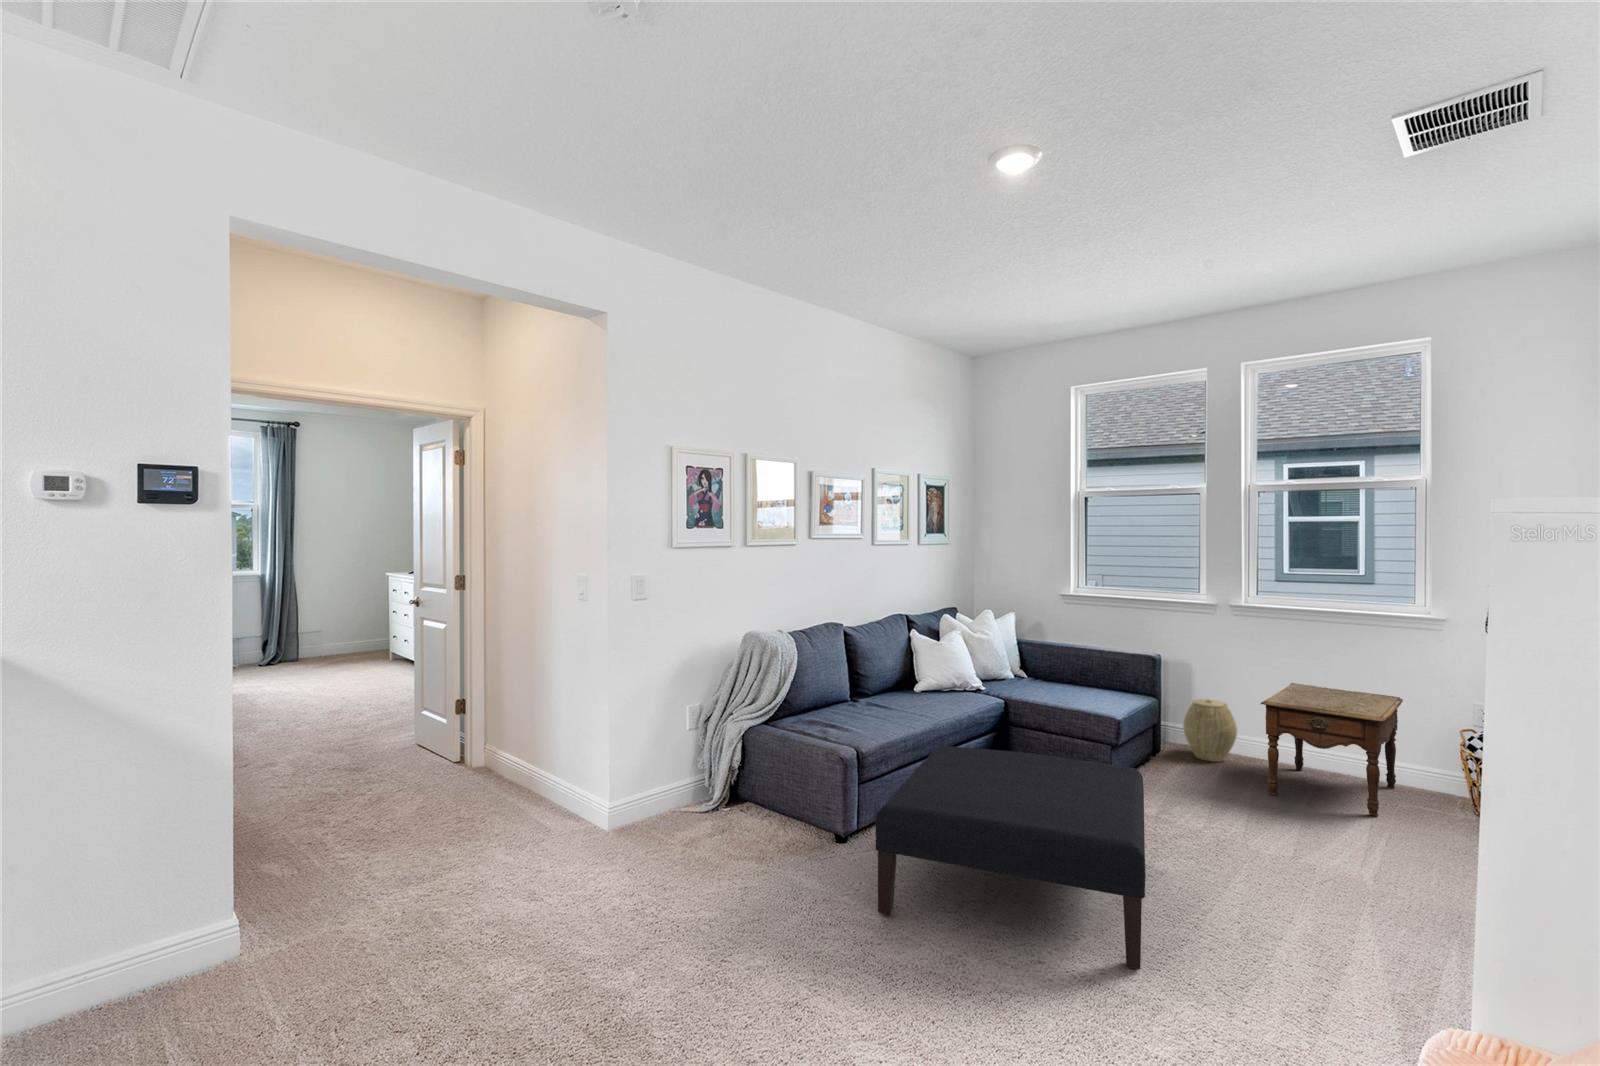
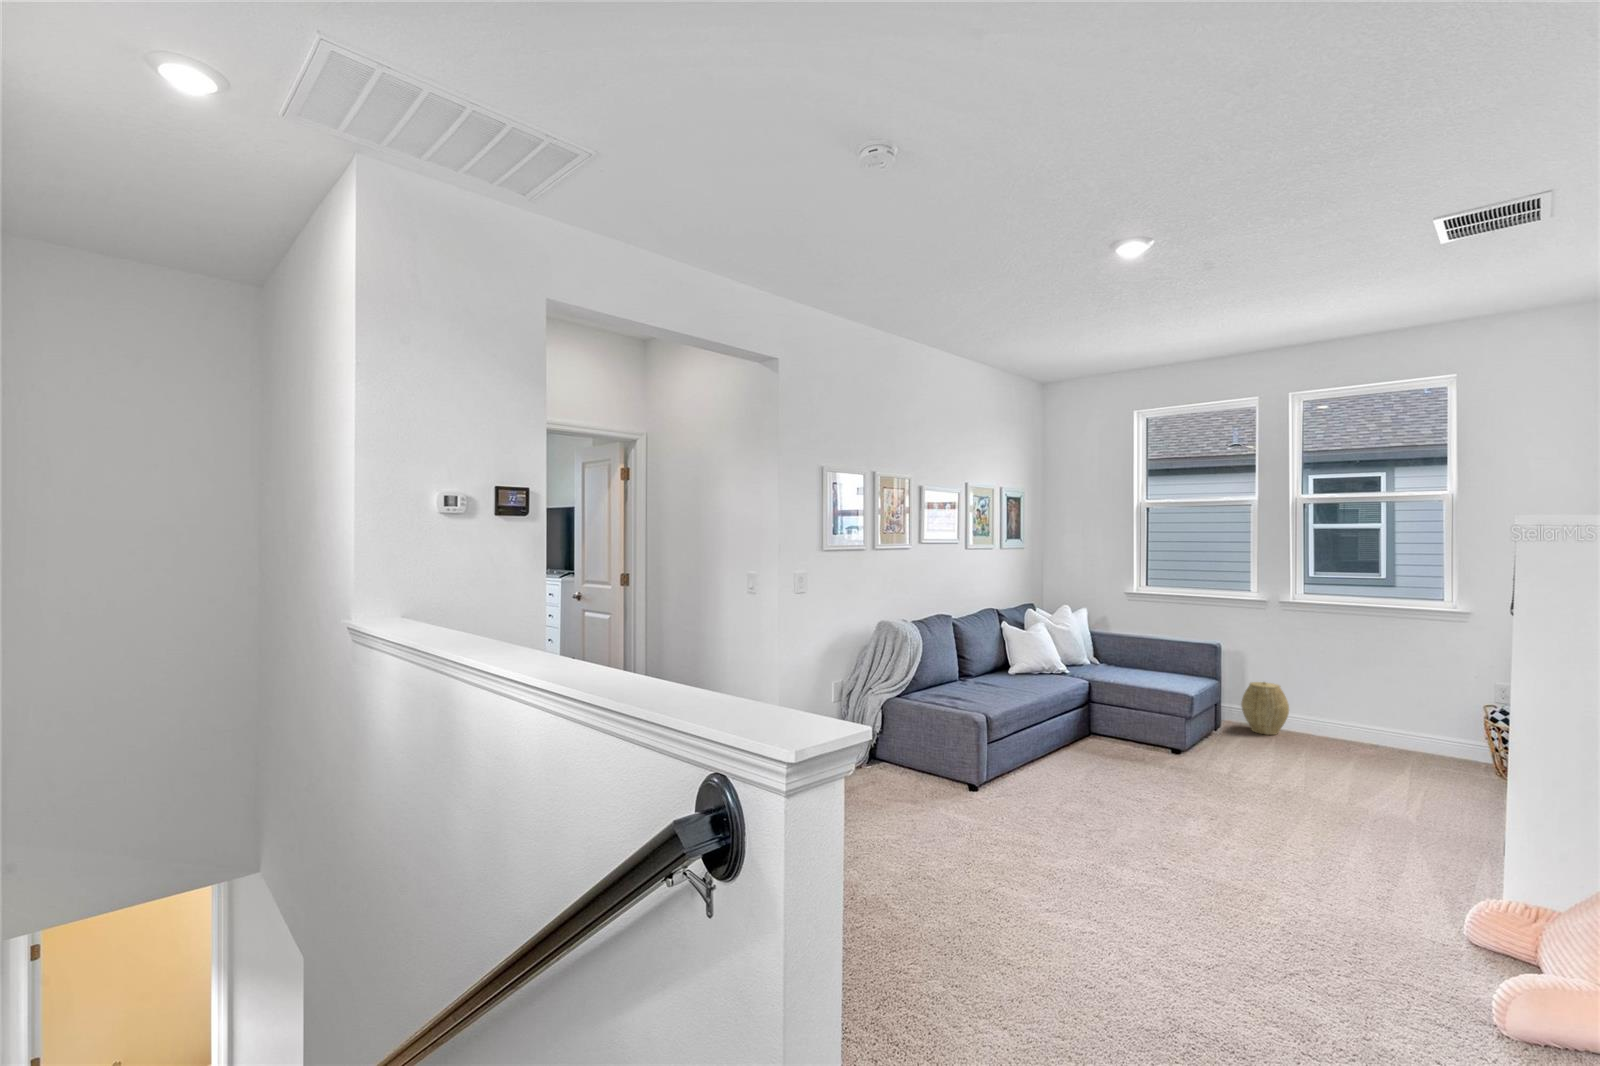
side table: present [1261,683,1403,816] -> none [1314,667,1435,775]
ottoman: present [875,746,1145,969] -> none [1023,713,1246,872]

